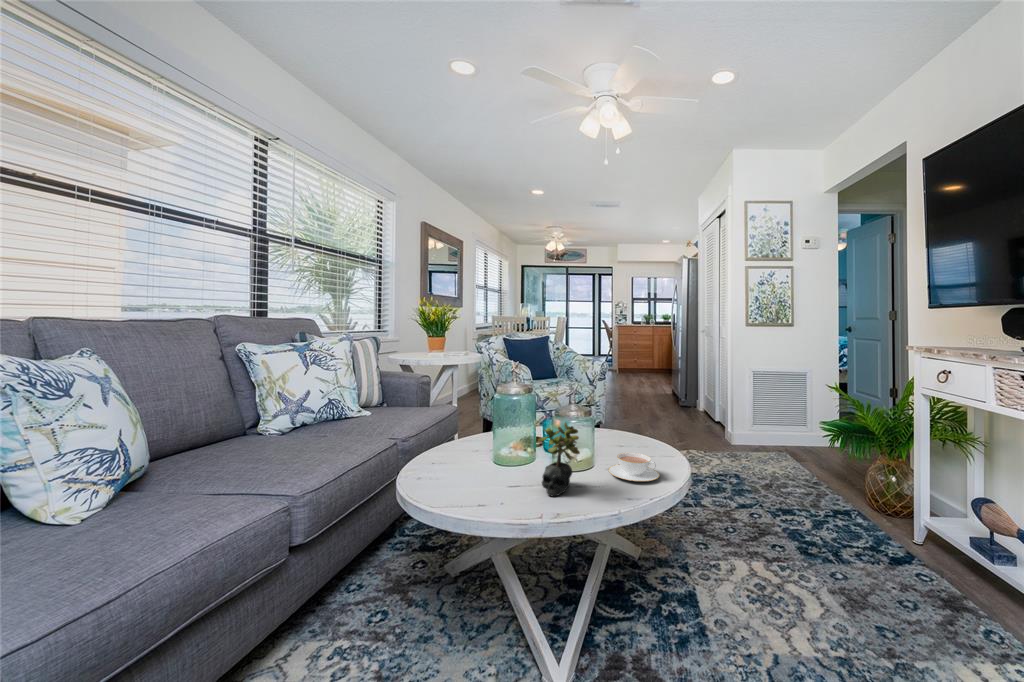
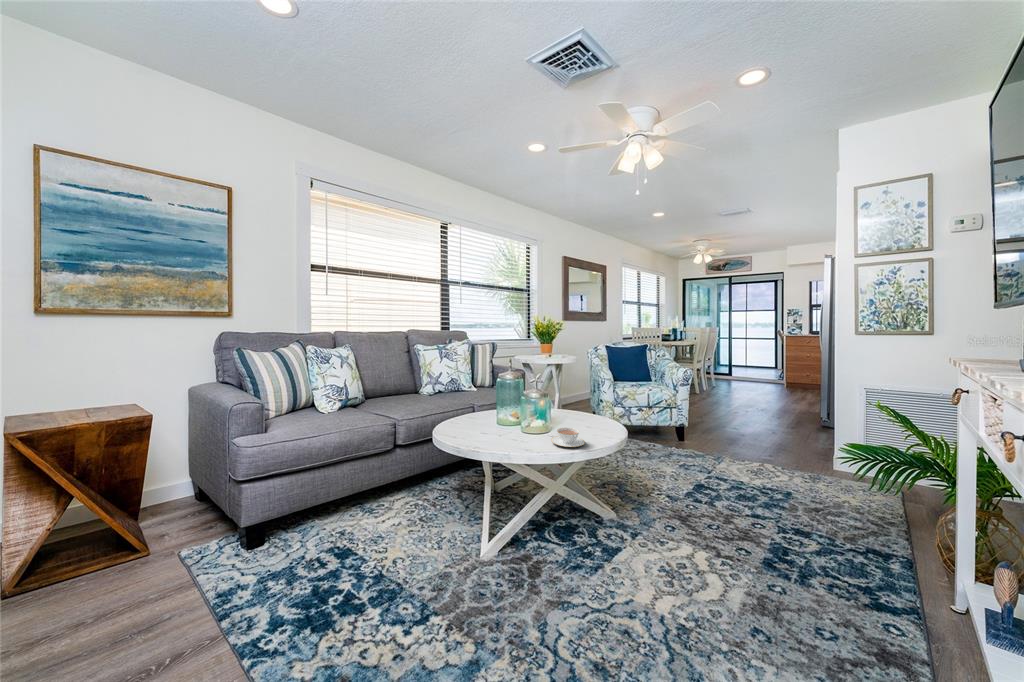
succulent plant: present [538,423,580,496] -> none [496,401,525,443]

